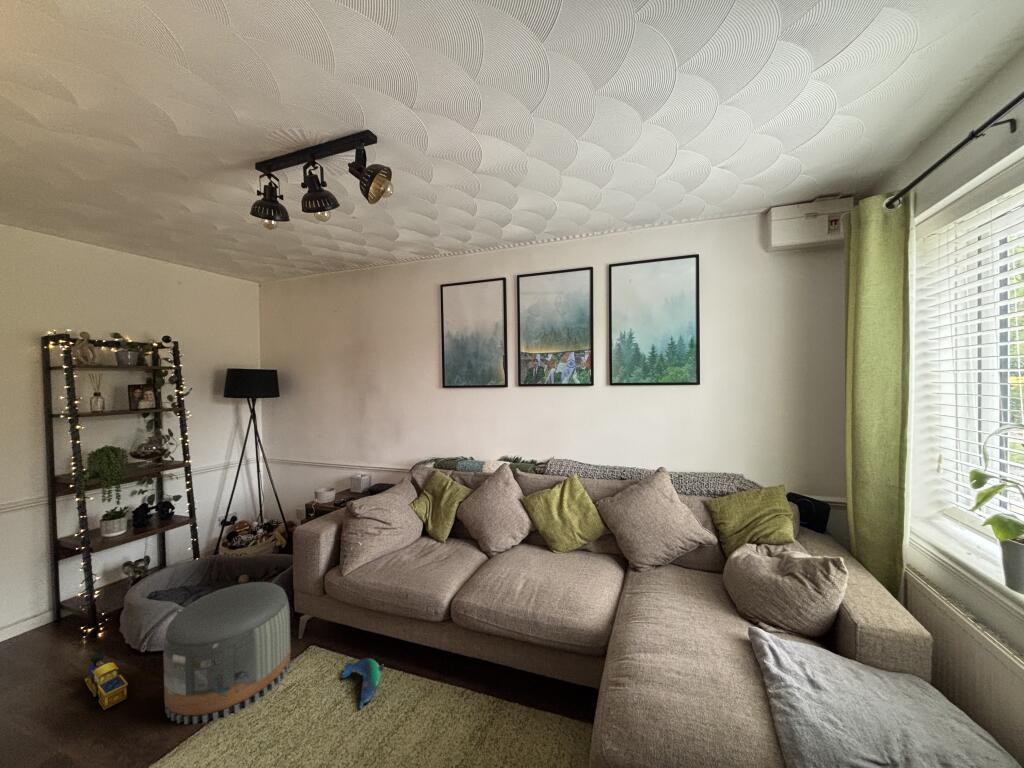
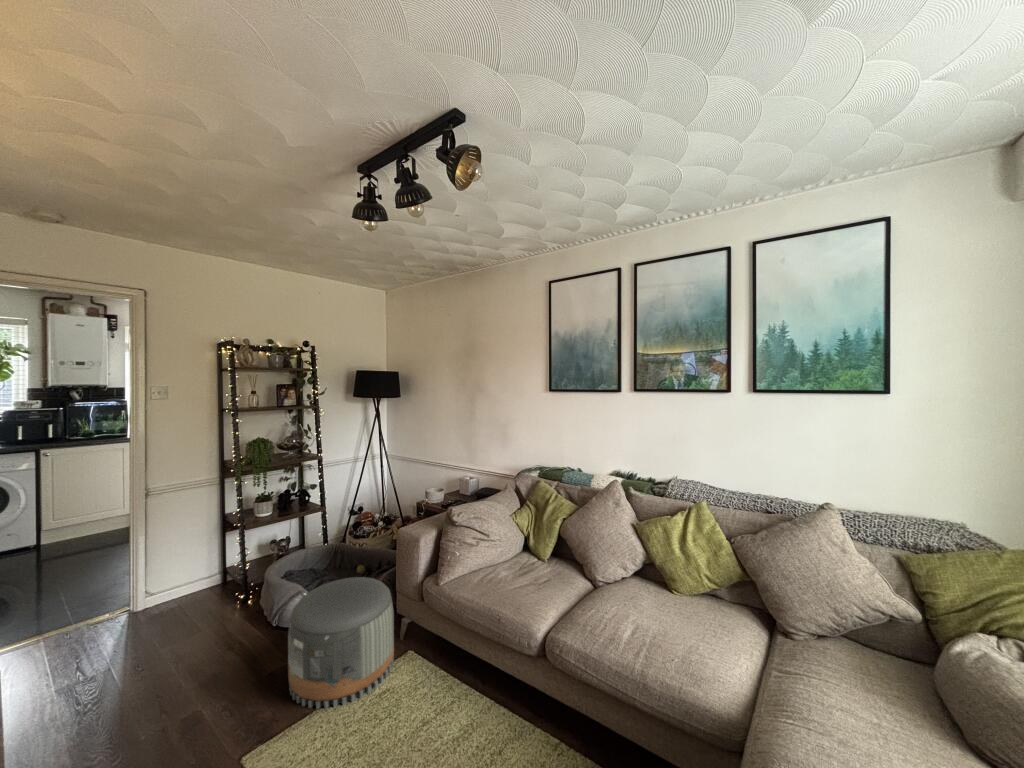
toy train: present [85,653,128,710] -> none [236,621,264,675]
plush toy: present [341,658,384,709] -> none [437,677,479,733]

